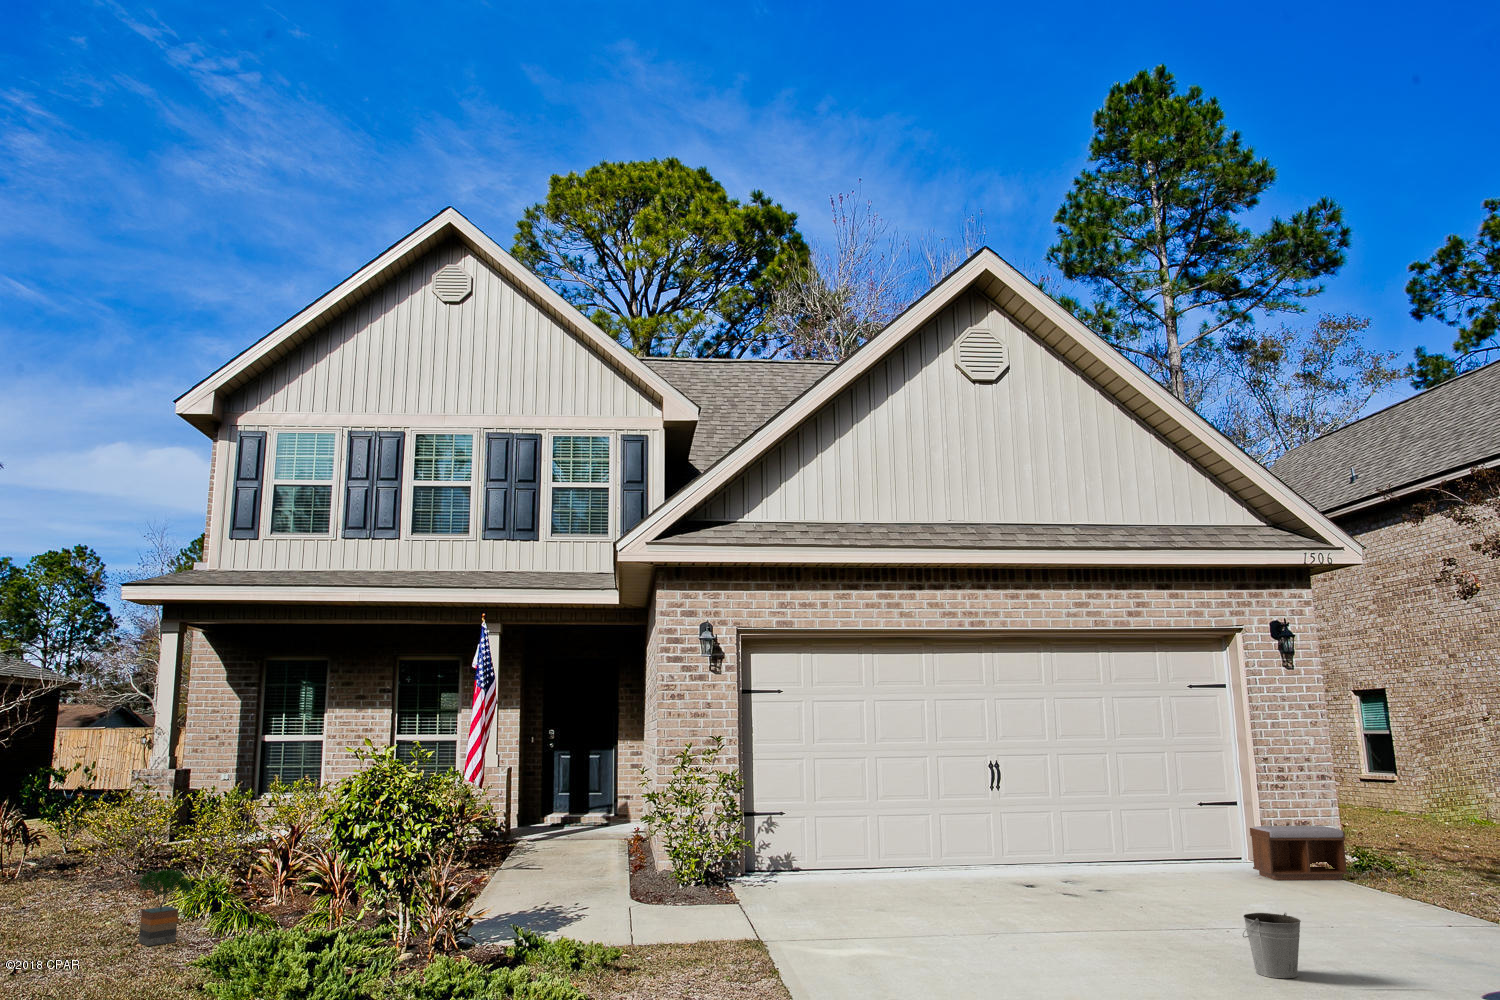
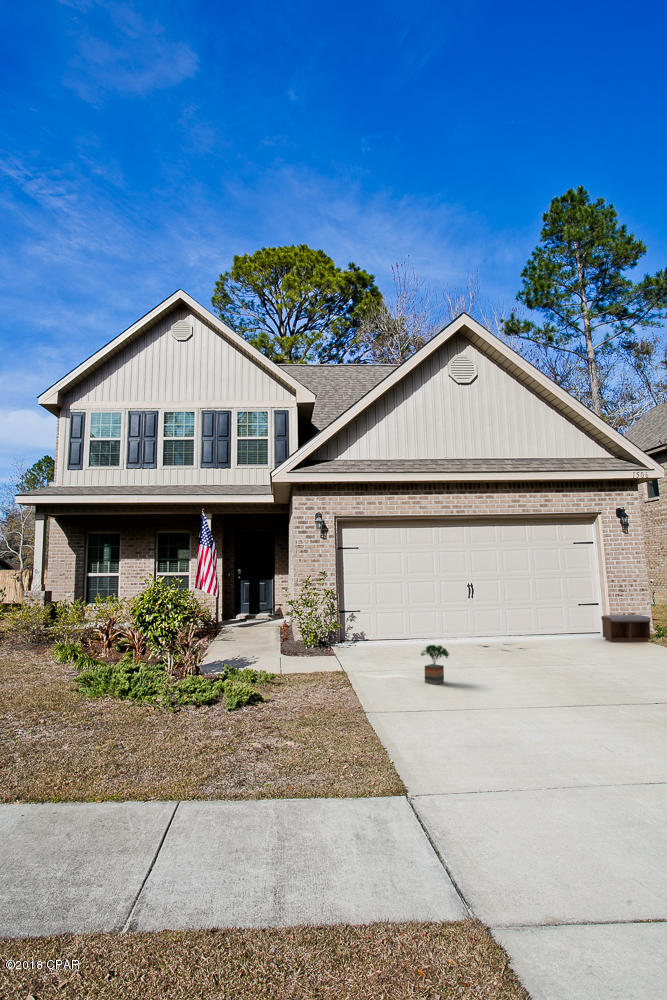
potted tree: present [139,870,192,946] -> present [421,645,449,685]
bucket: present [1243,913,1301,978] -> none [583,658,612,689]

